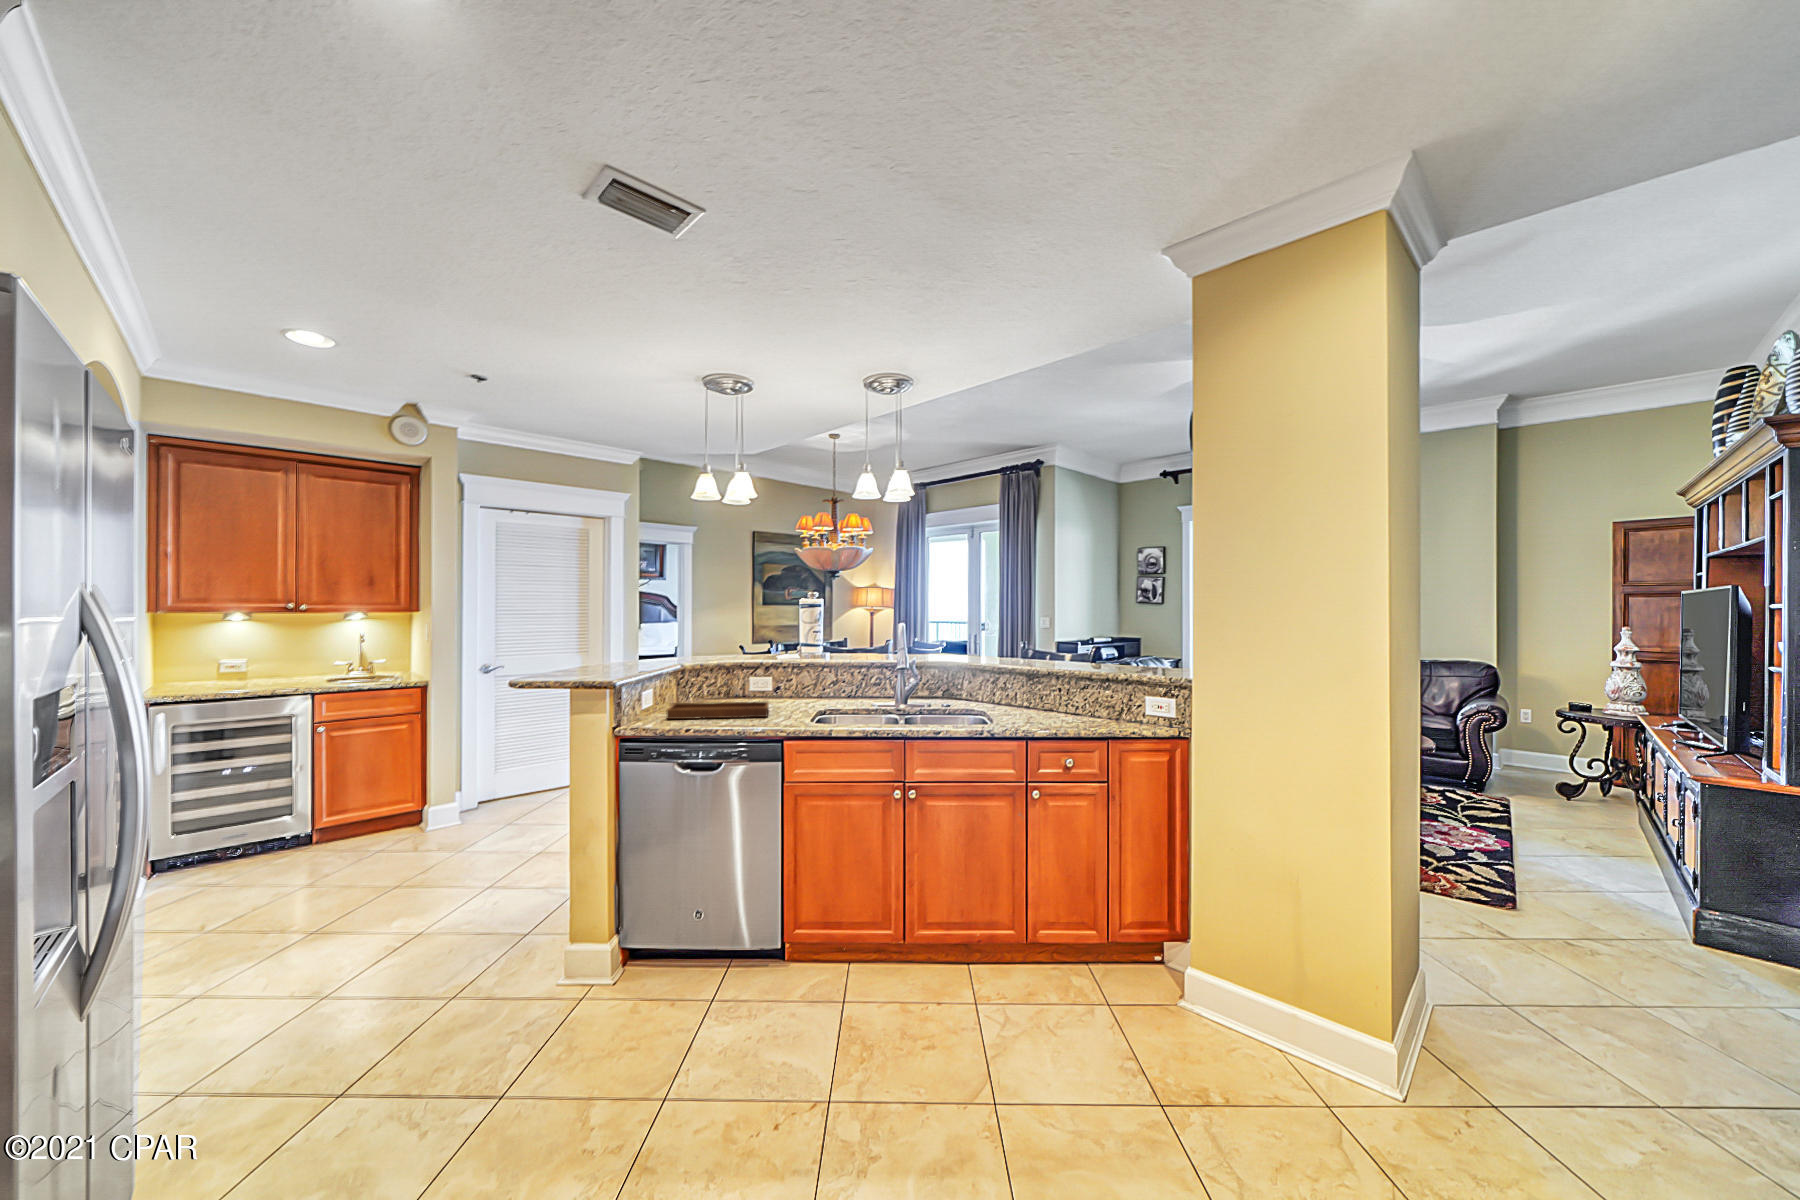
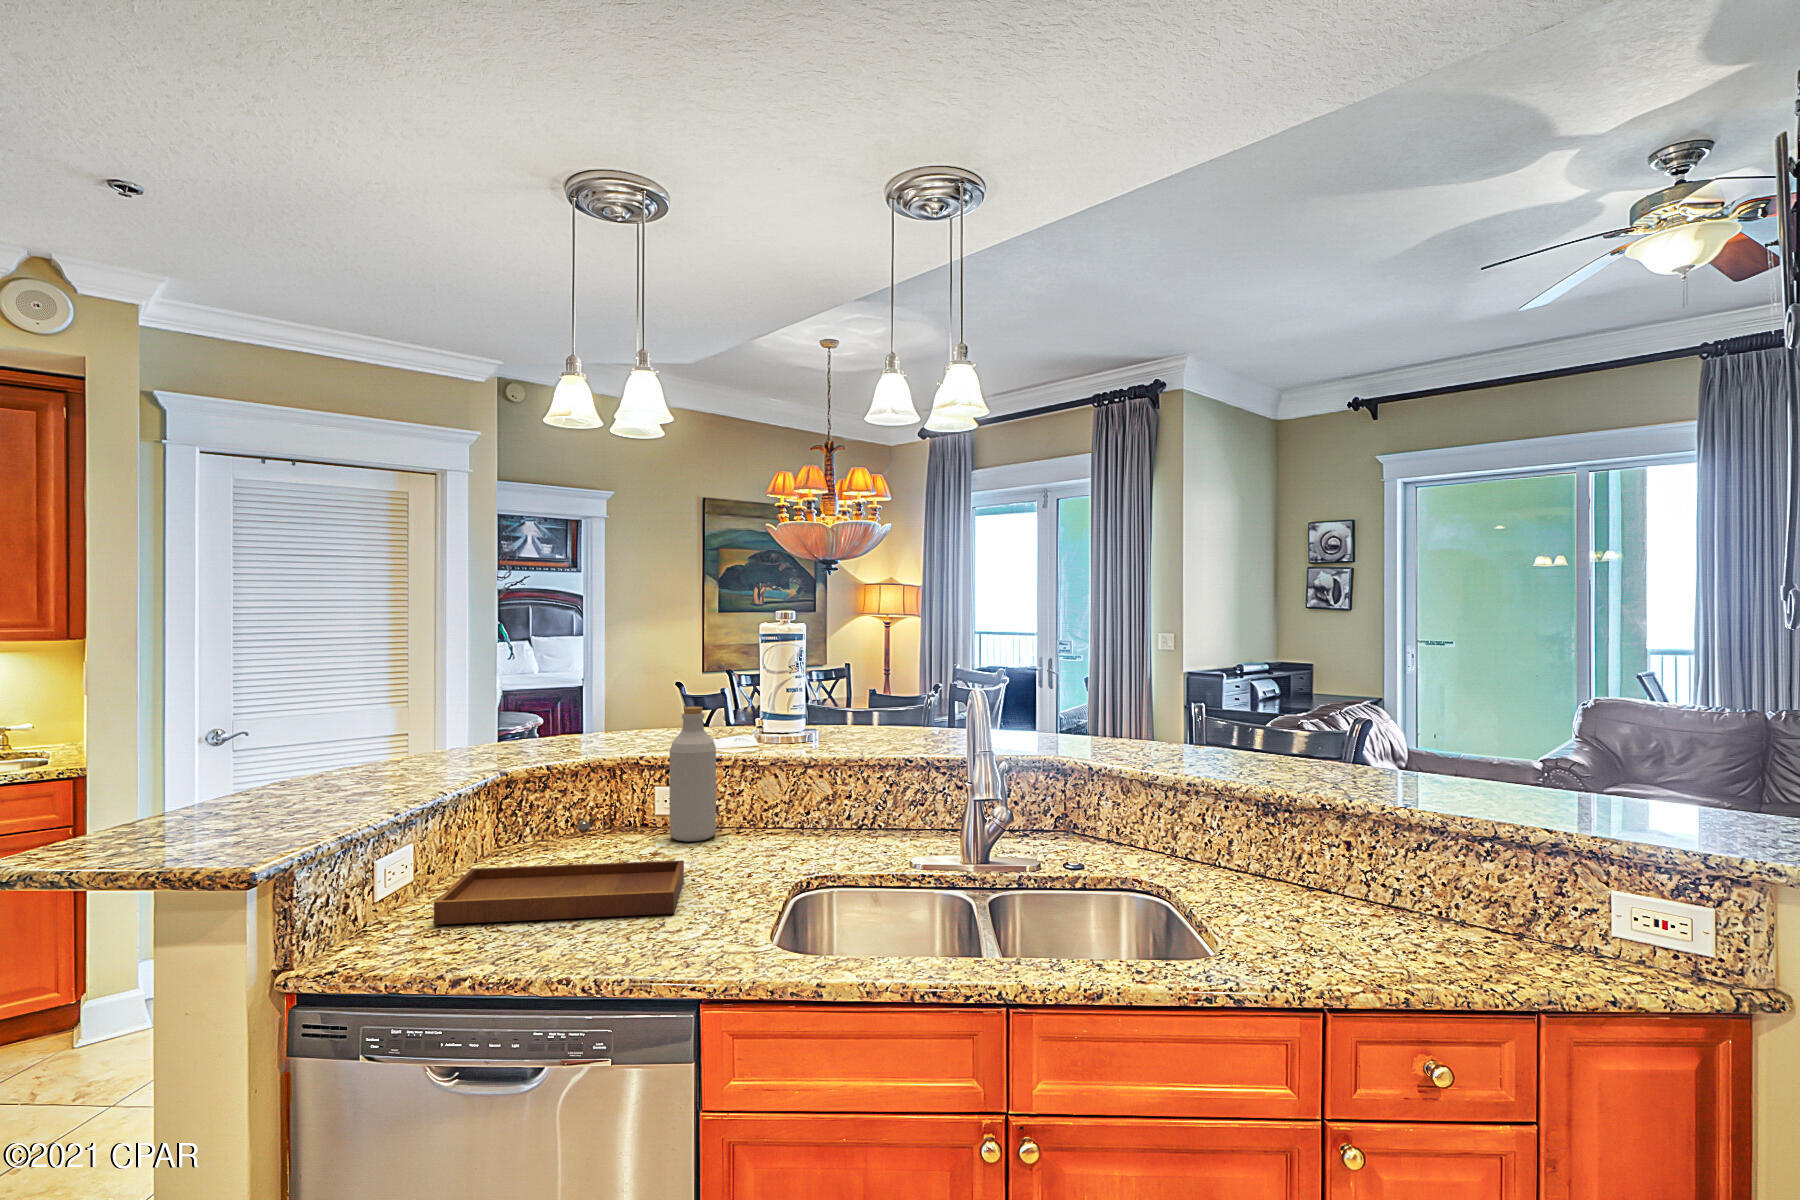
bottle: none [758,637,780,701] -> present [670,707,716,841]

